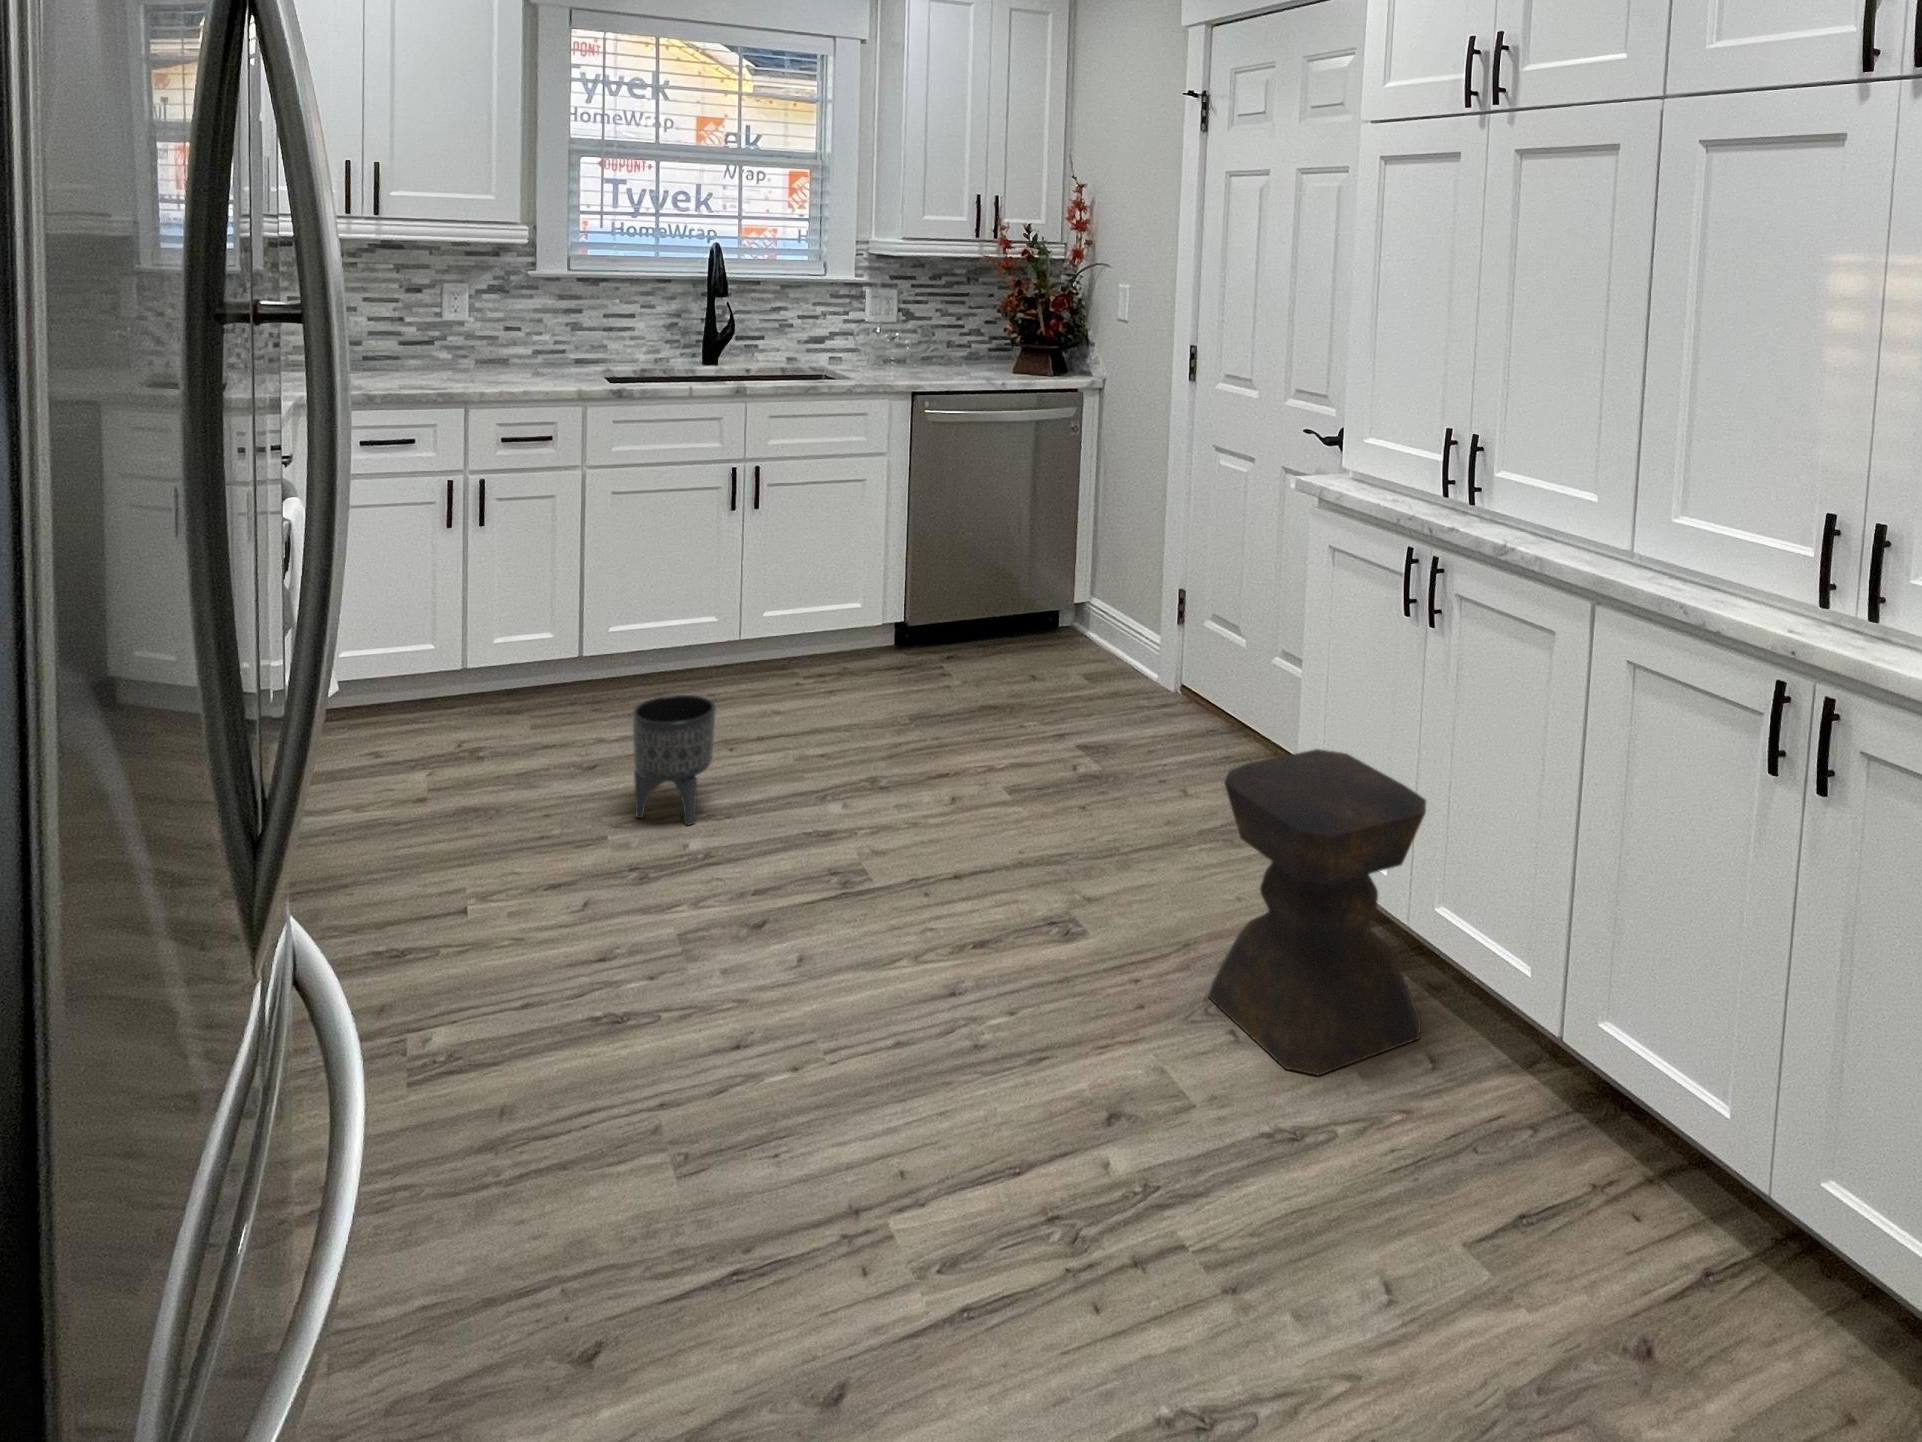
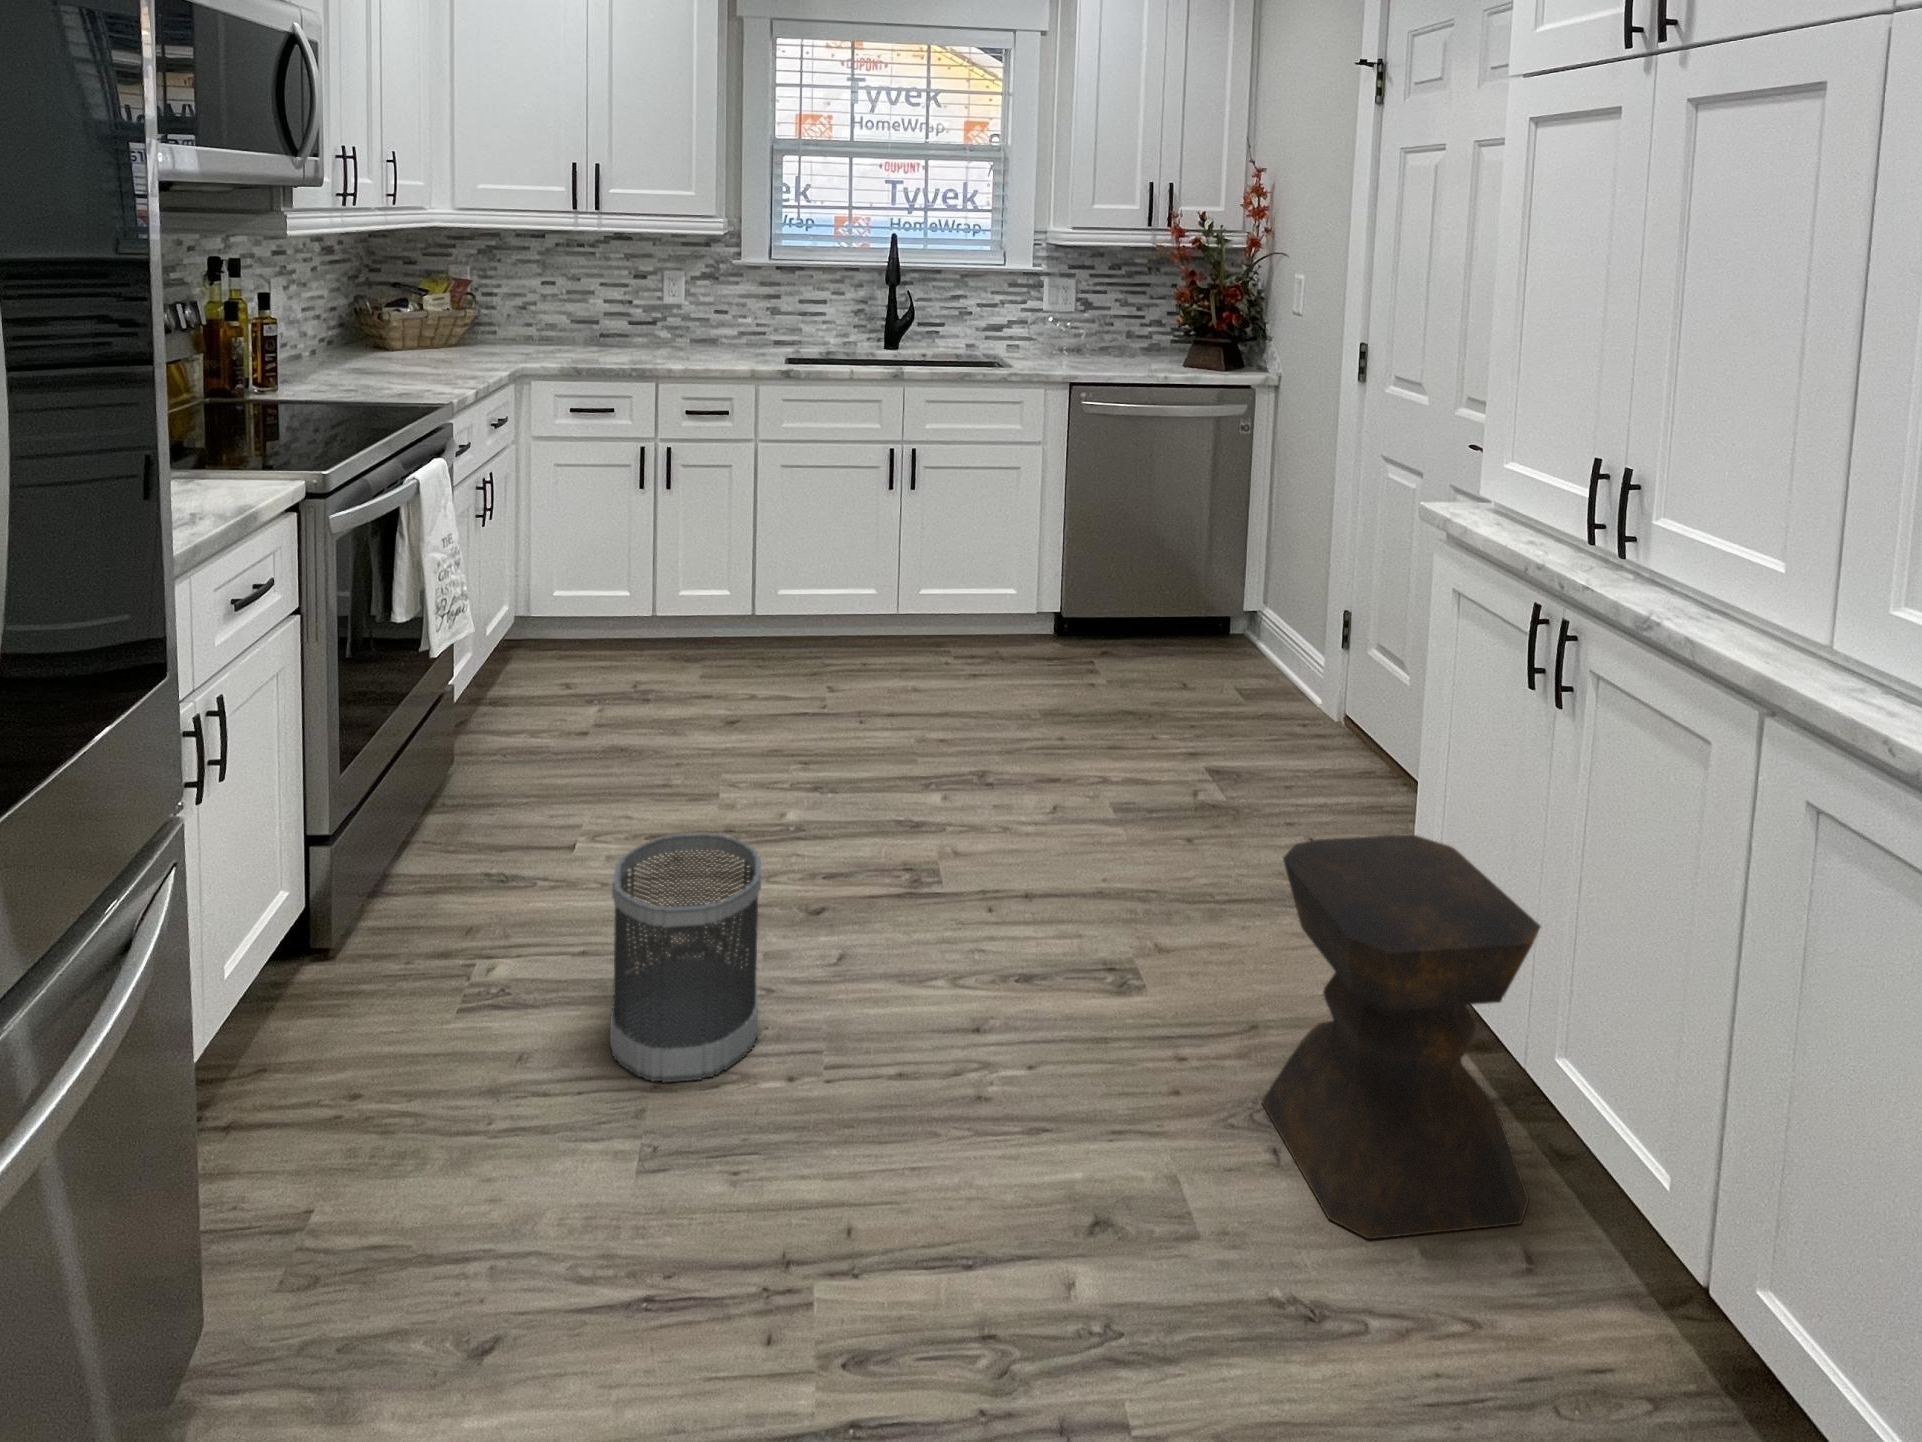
planter: present [632,695,716,825] -> none [745,668,823,797]
wastebasket: none [591,851,751,1102] -> present [610,833,761,1082]

